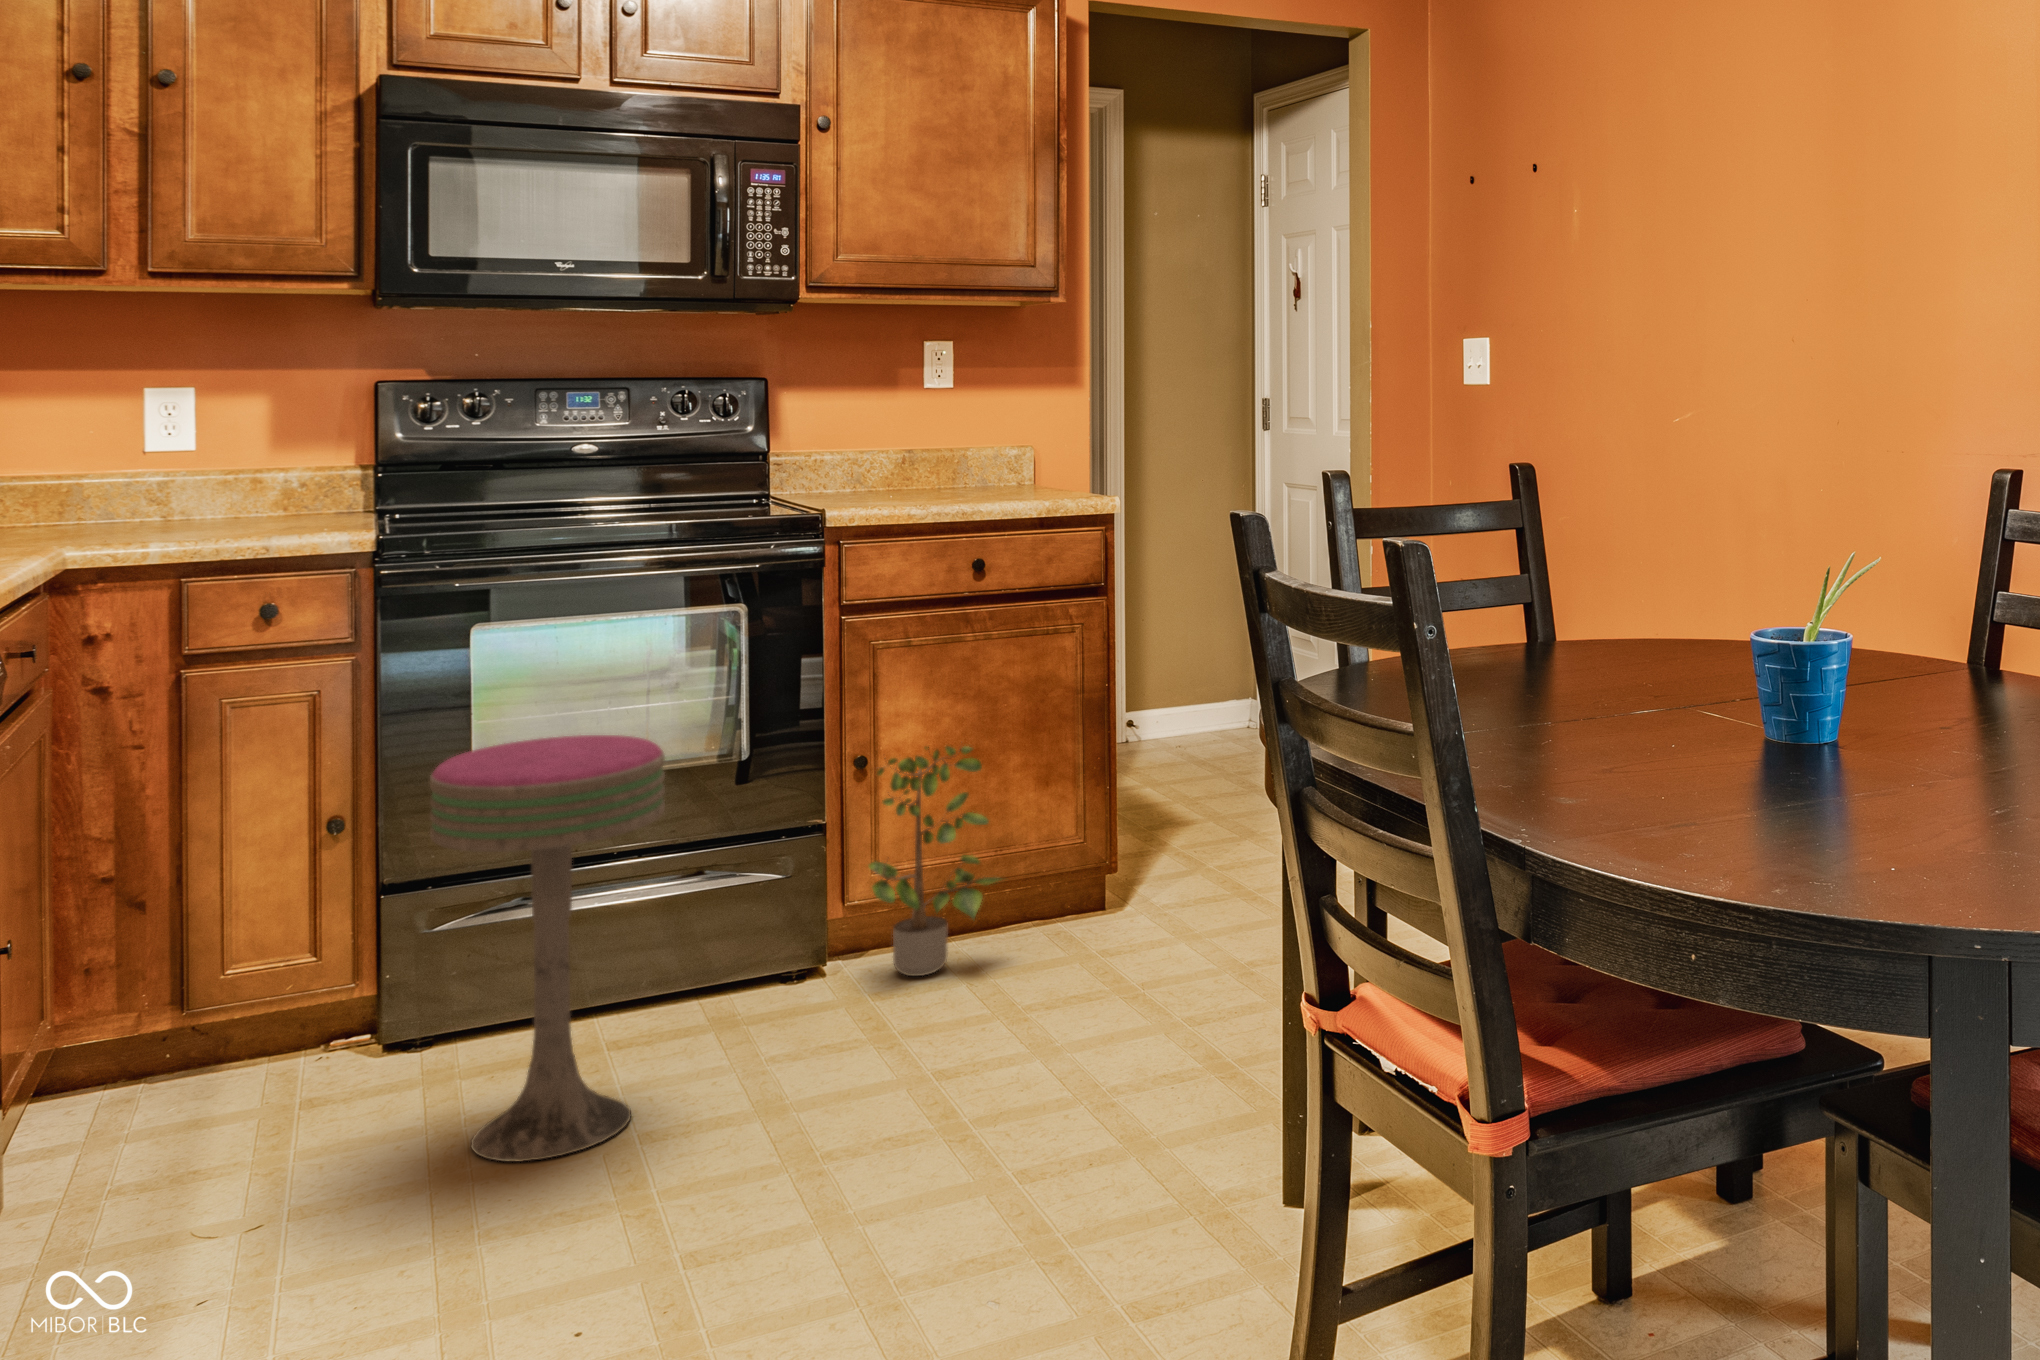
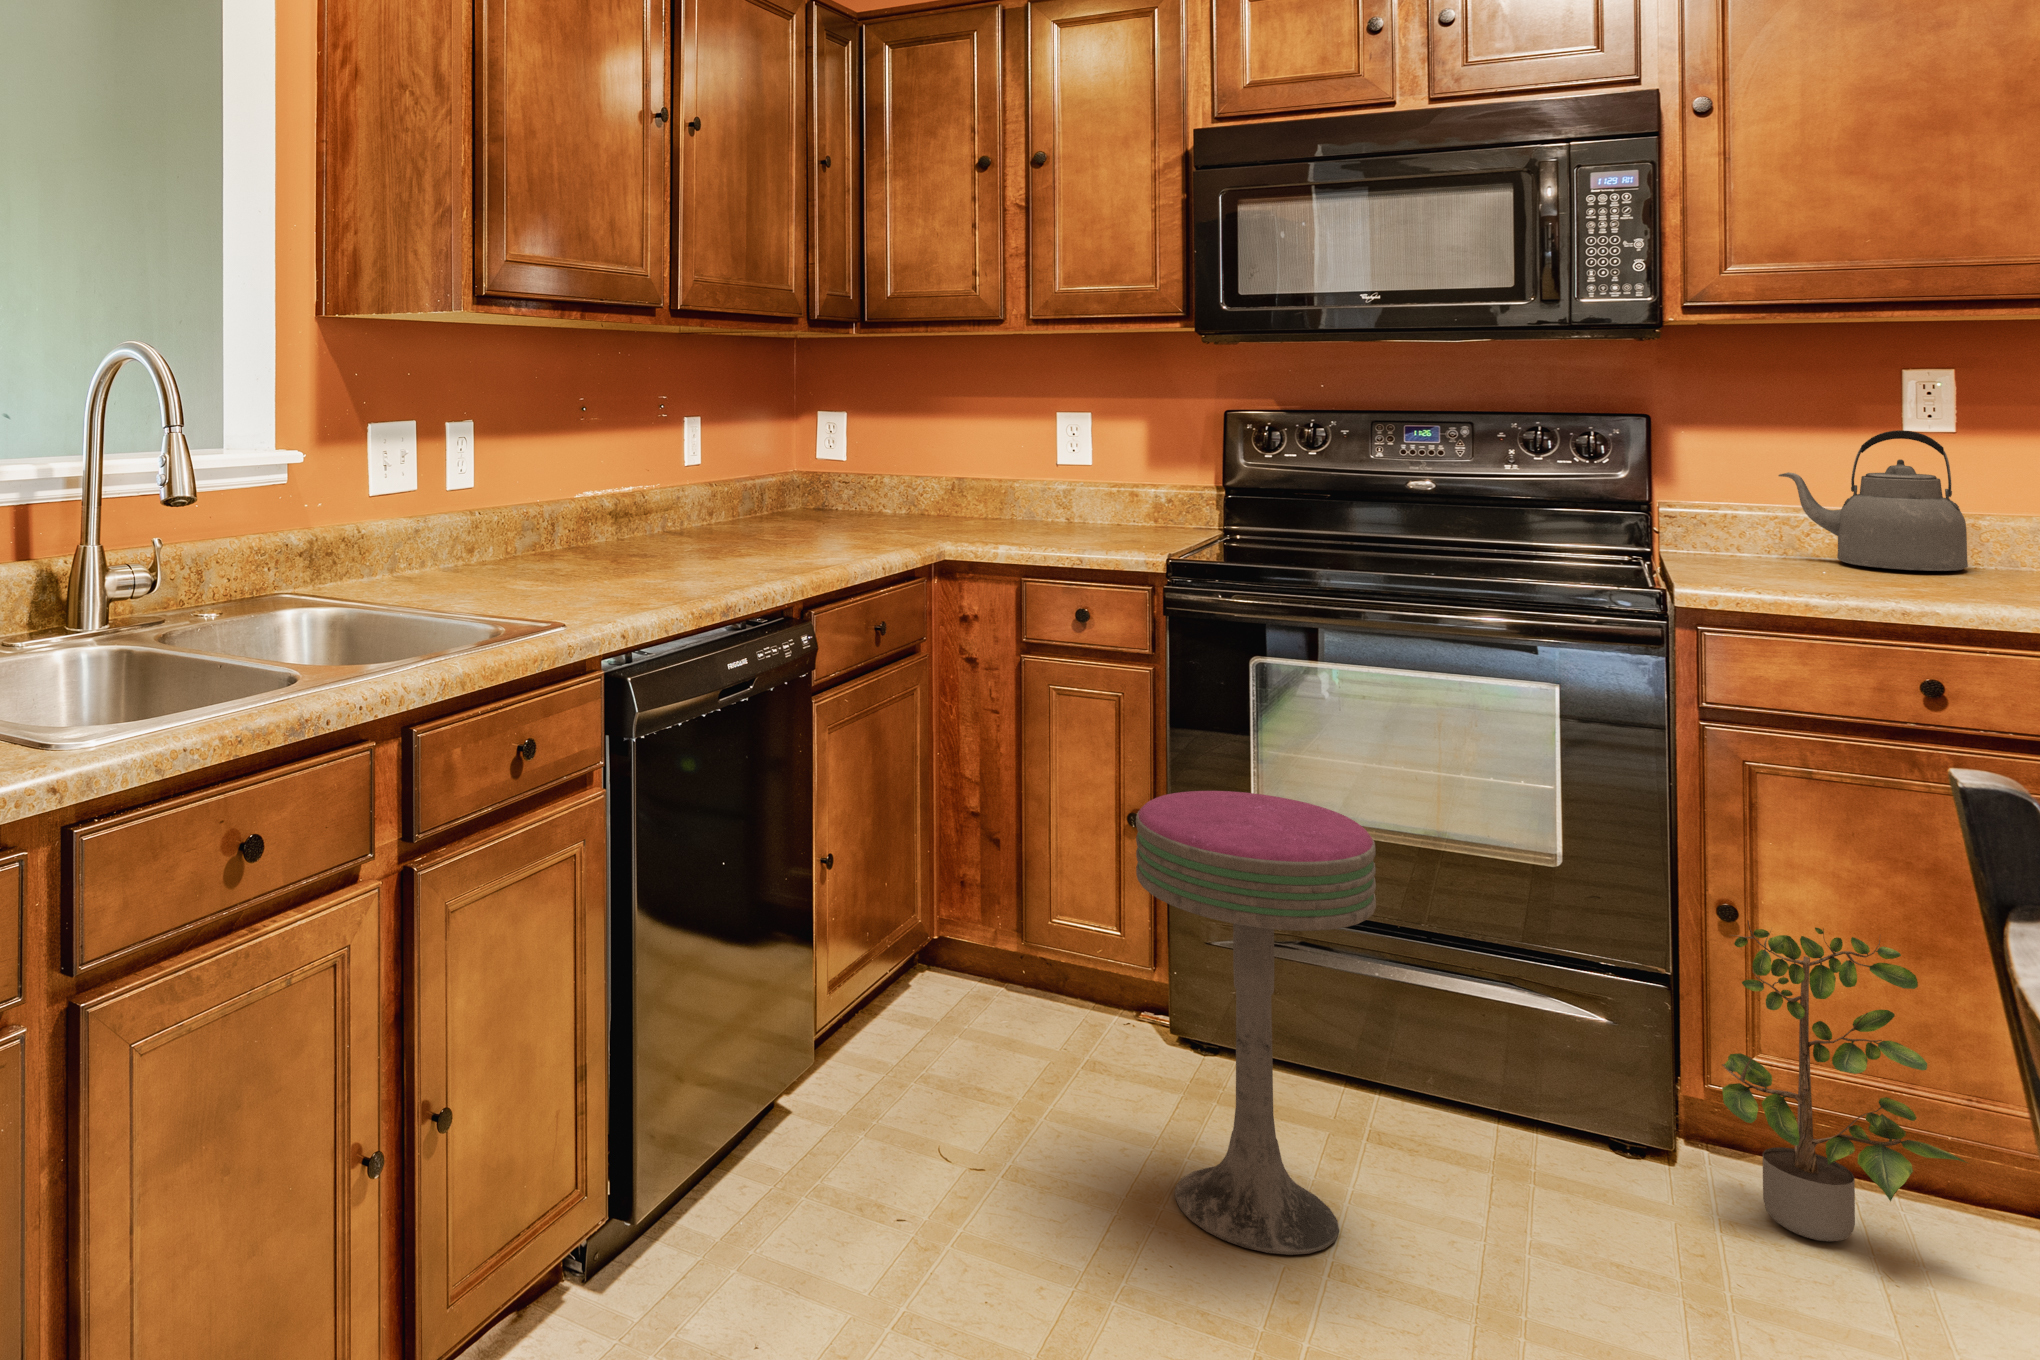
kettle: none [853,385,965,488] -> present [1778,430,1968,571]

